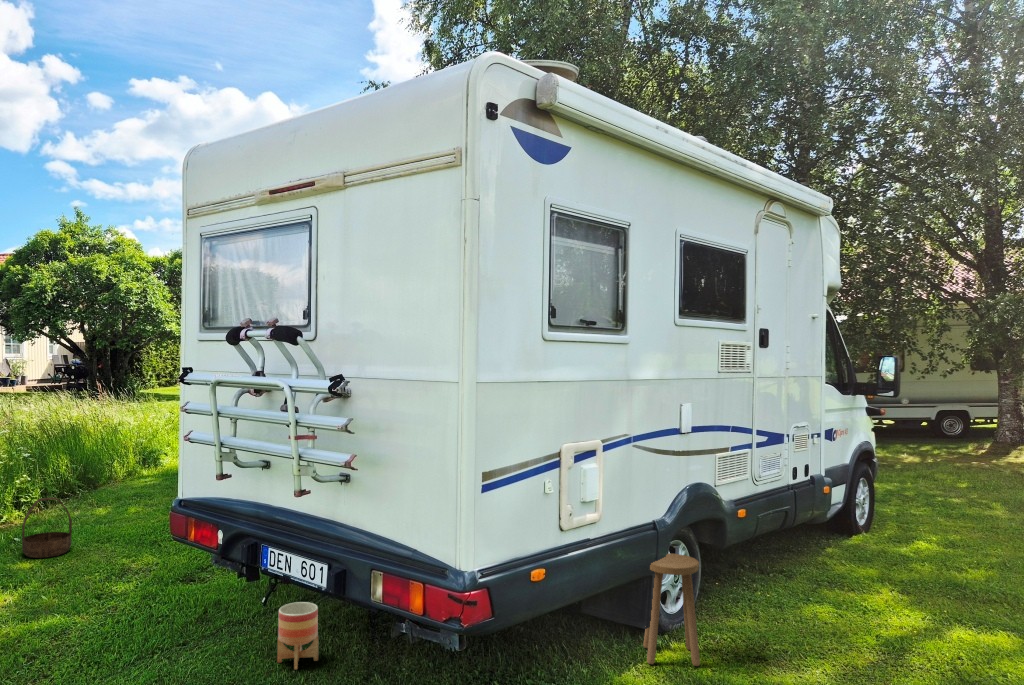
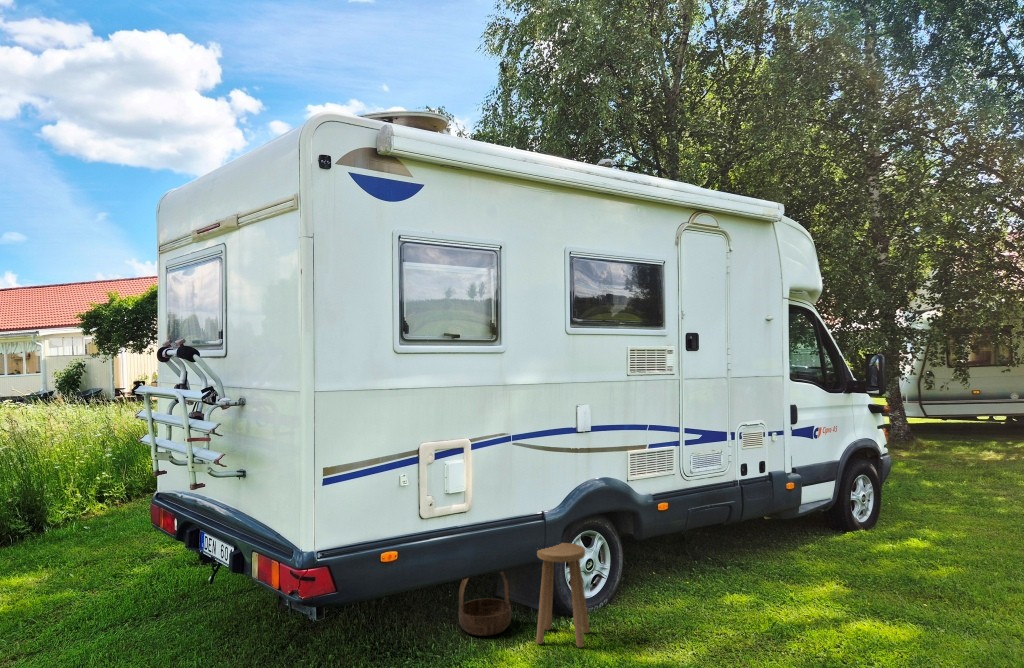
basket: present [22,497,72,558] -> present [459,571,511,636]
planter: present [277,602,318,669] -> none [229,579,263,635]

